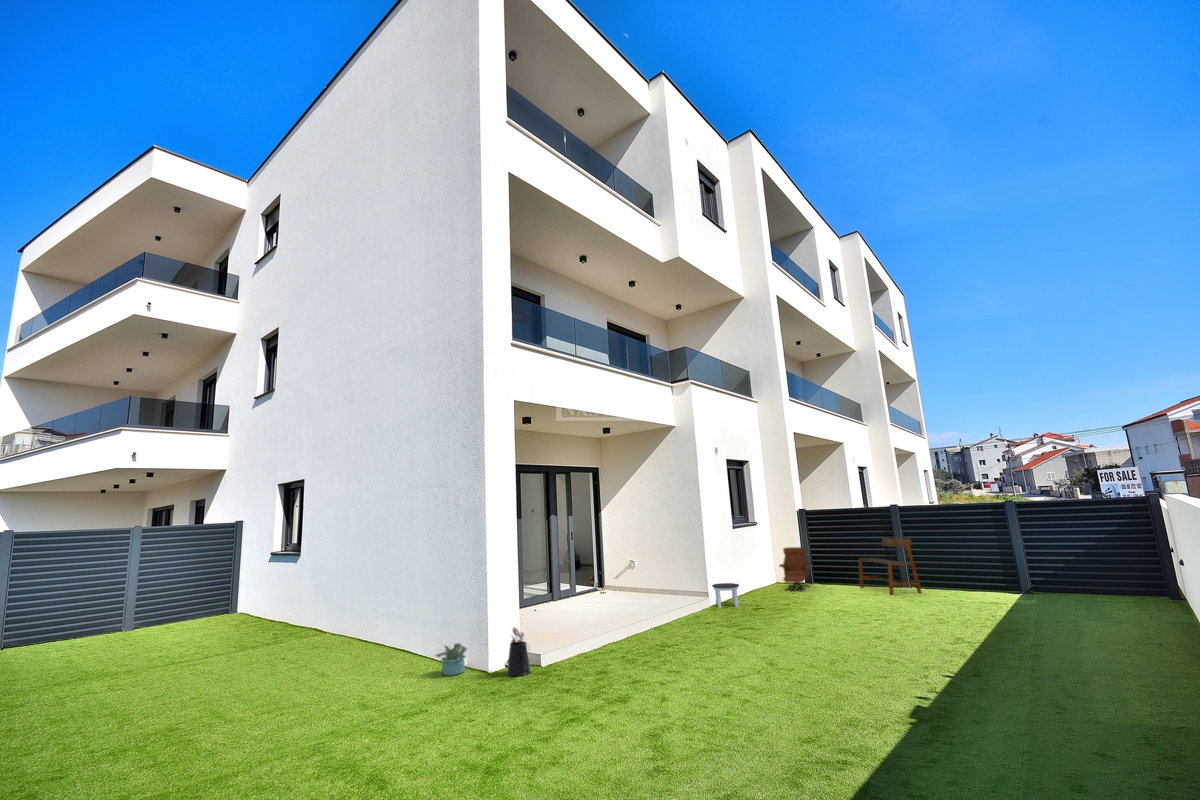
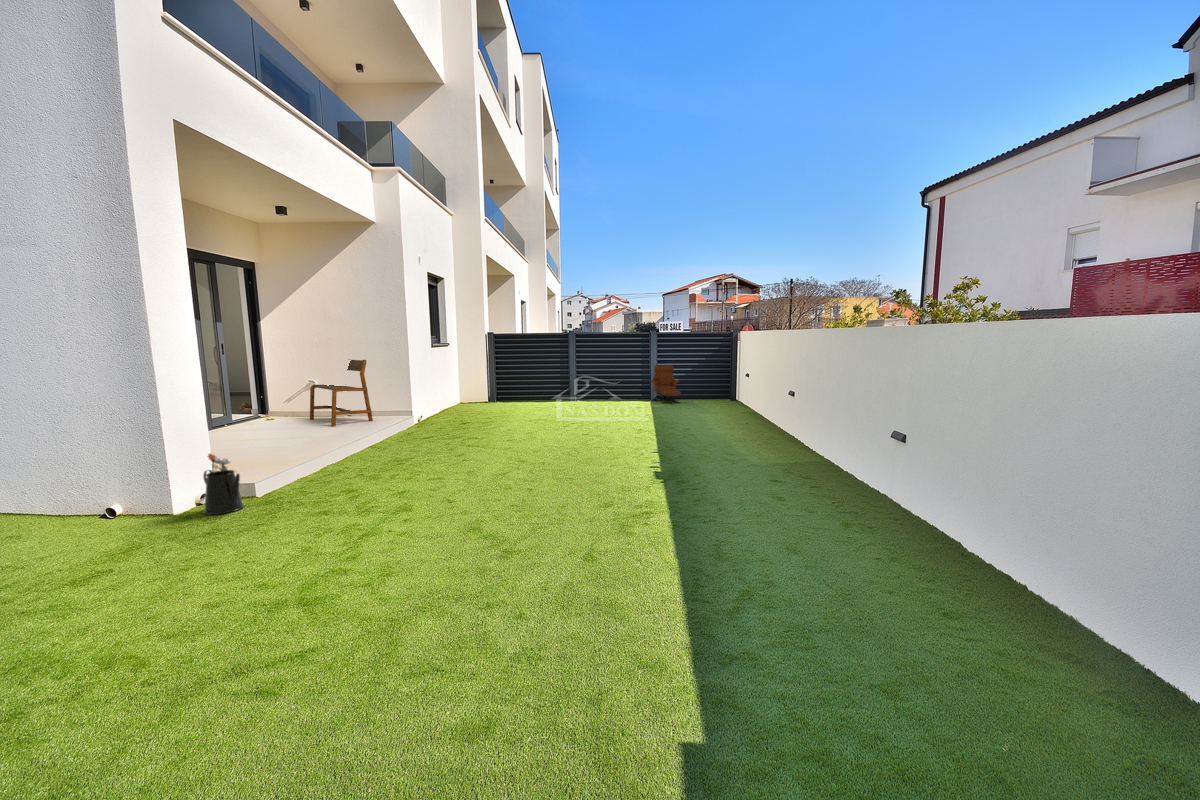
bench: present [859,537,921,595] -> present [310,360,373,426]
lounge chair: present [779,547,812,591] -> present [650,365,680,403]
round table: present [712,583,739,608] -> none [415,400,444,425]
decorative plant: present [435,643,467,676] -> none [53,485,121,532]

